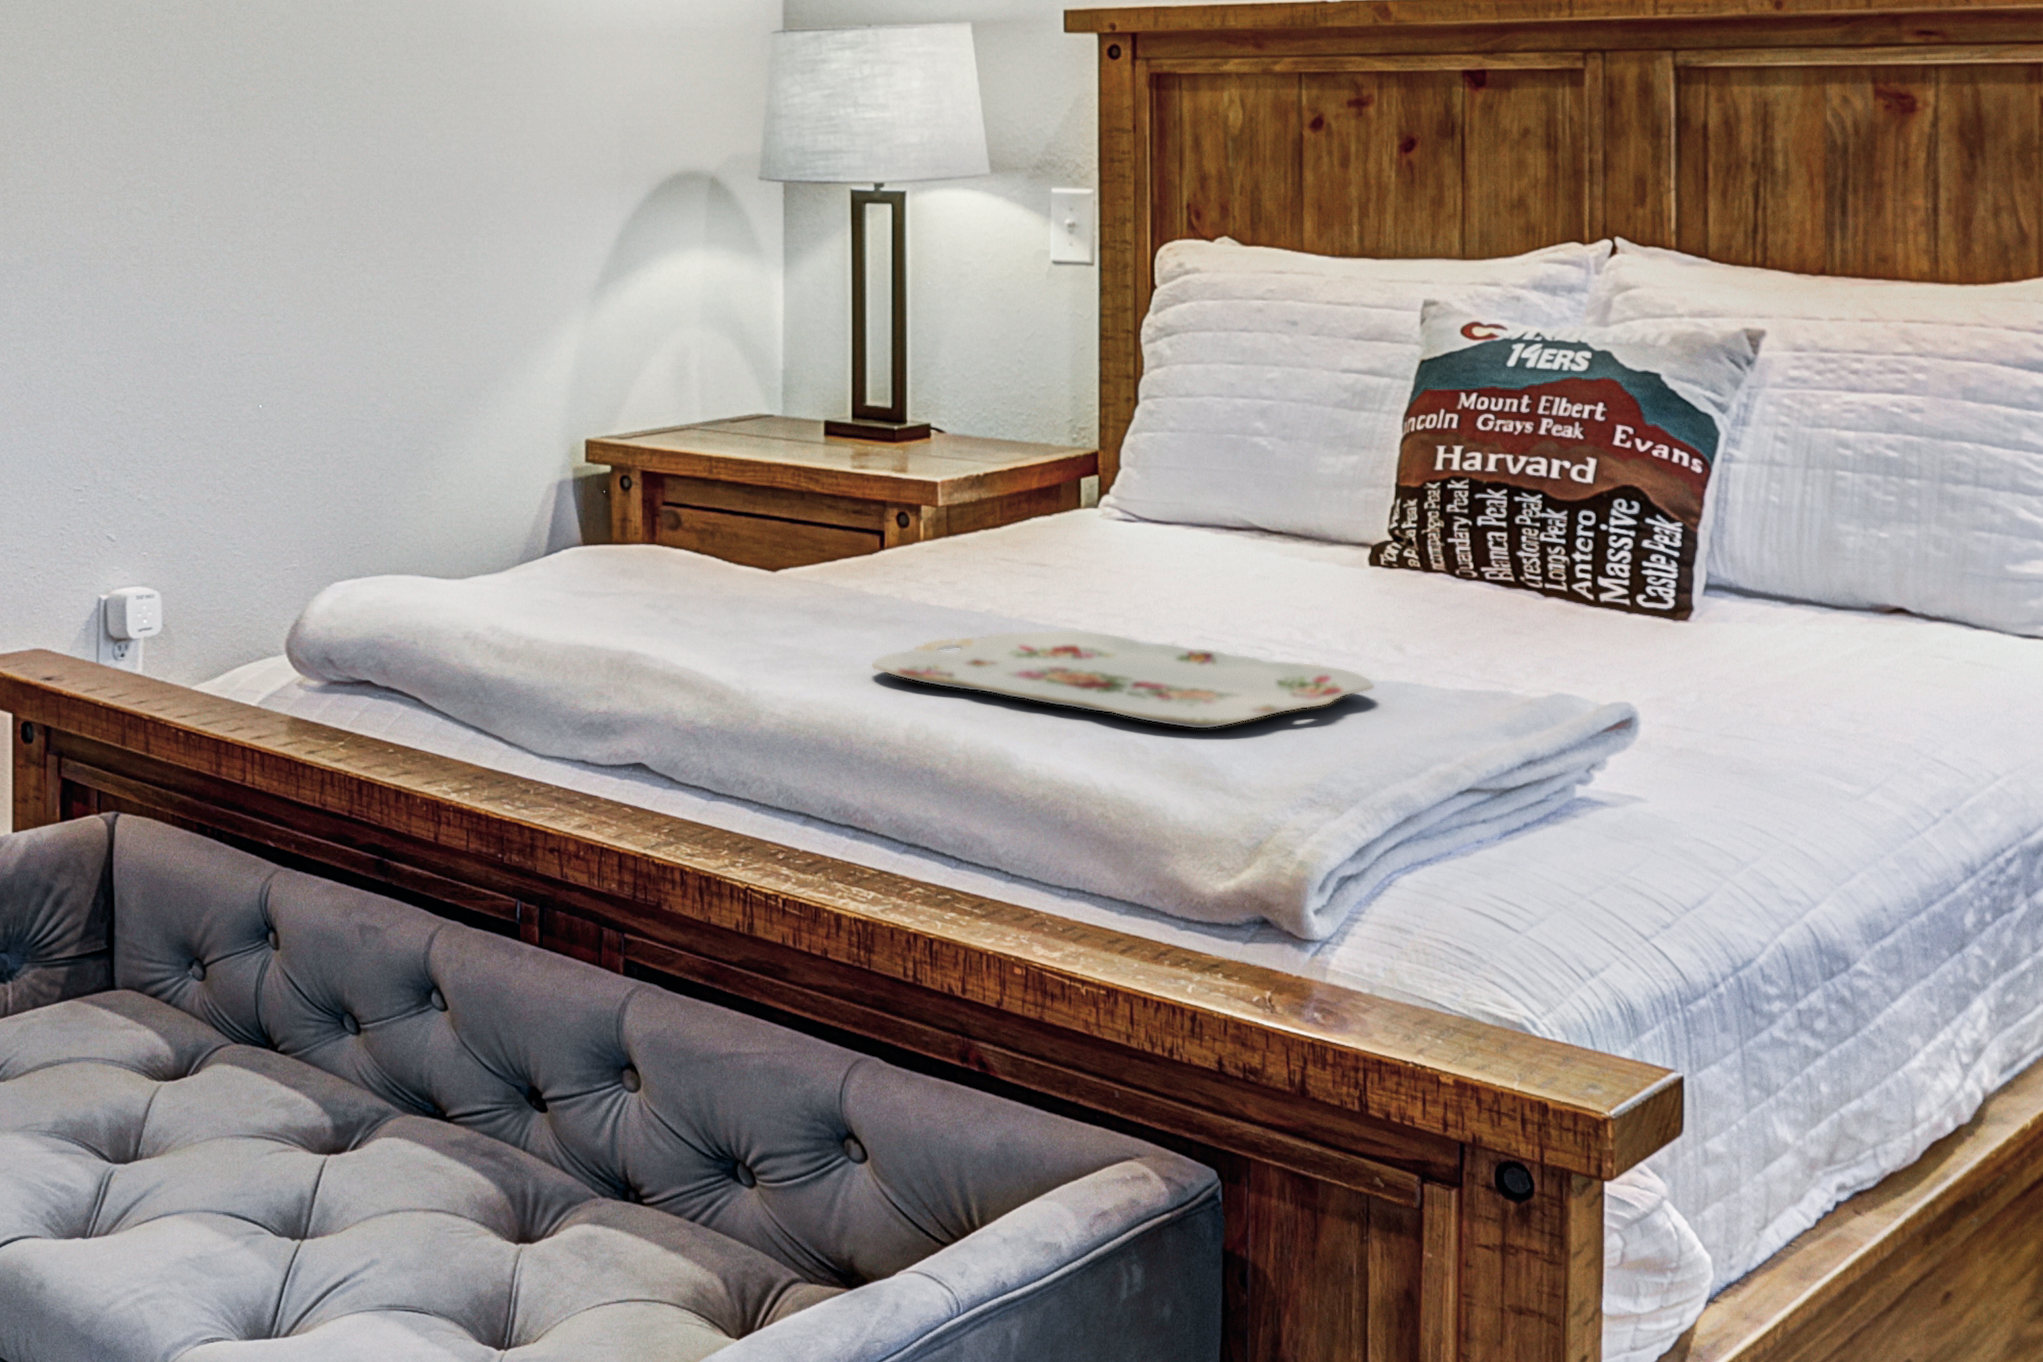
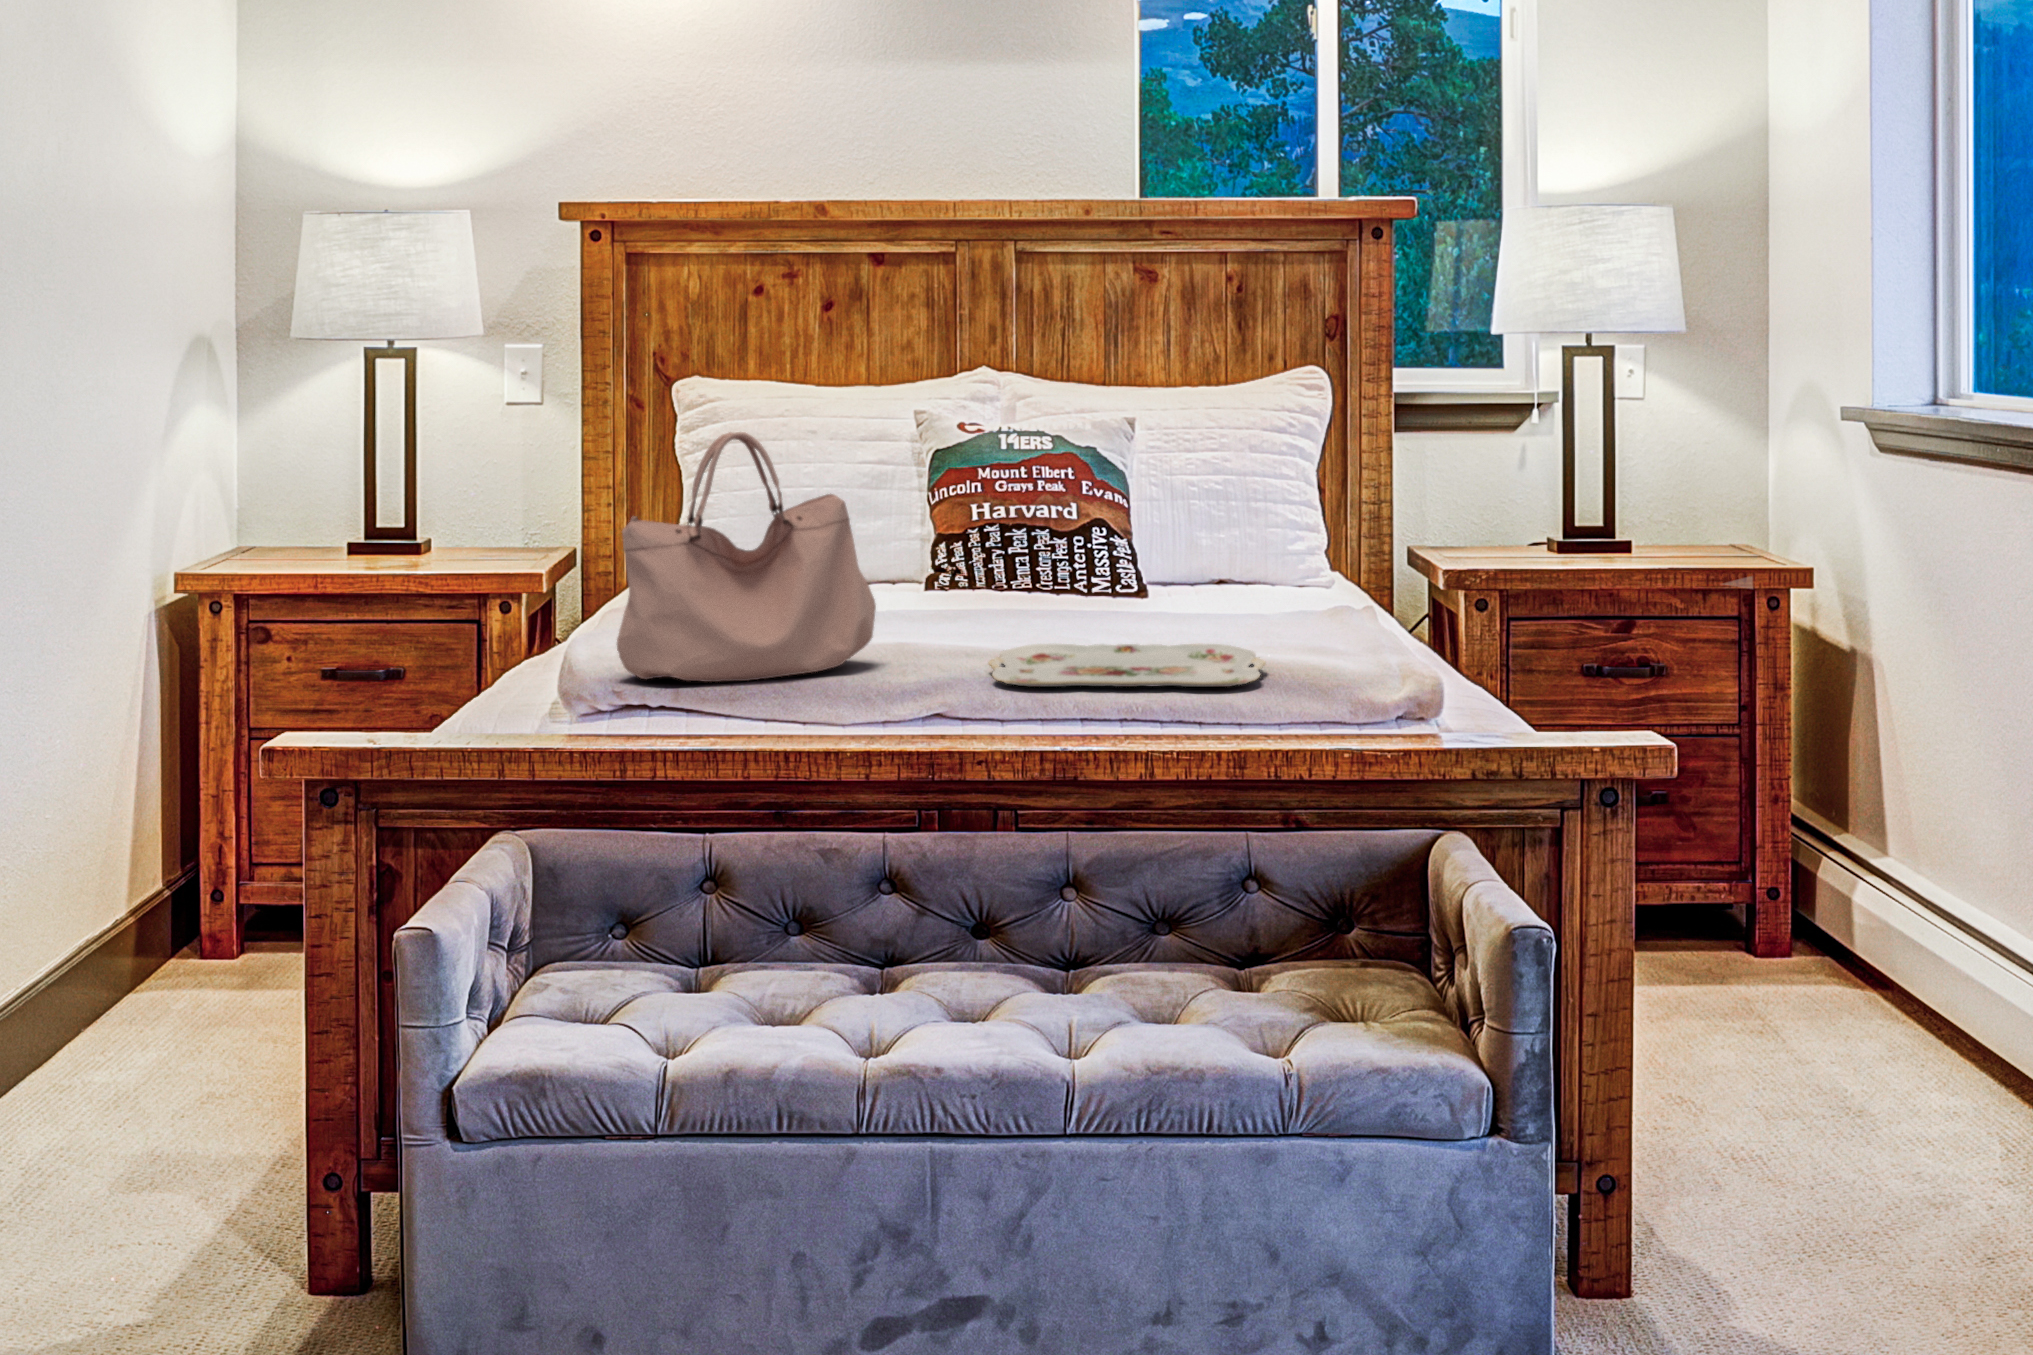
handbag: none [477,274,839,622] -> present [617,432,876,682]

